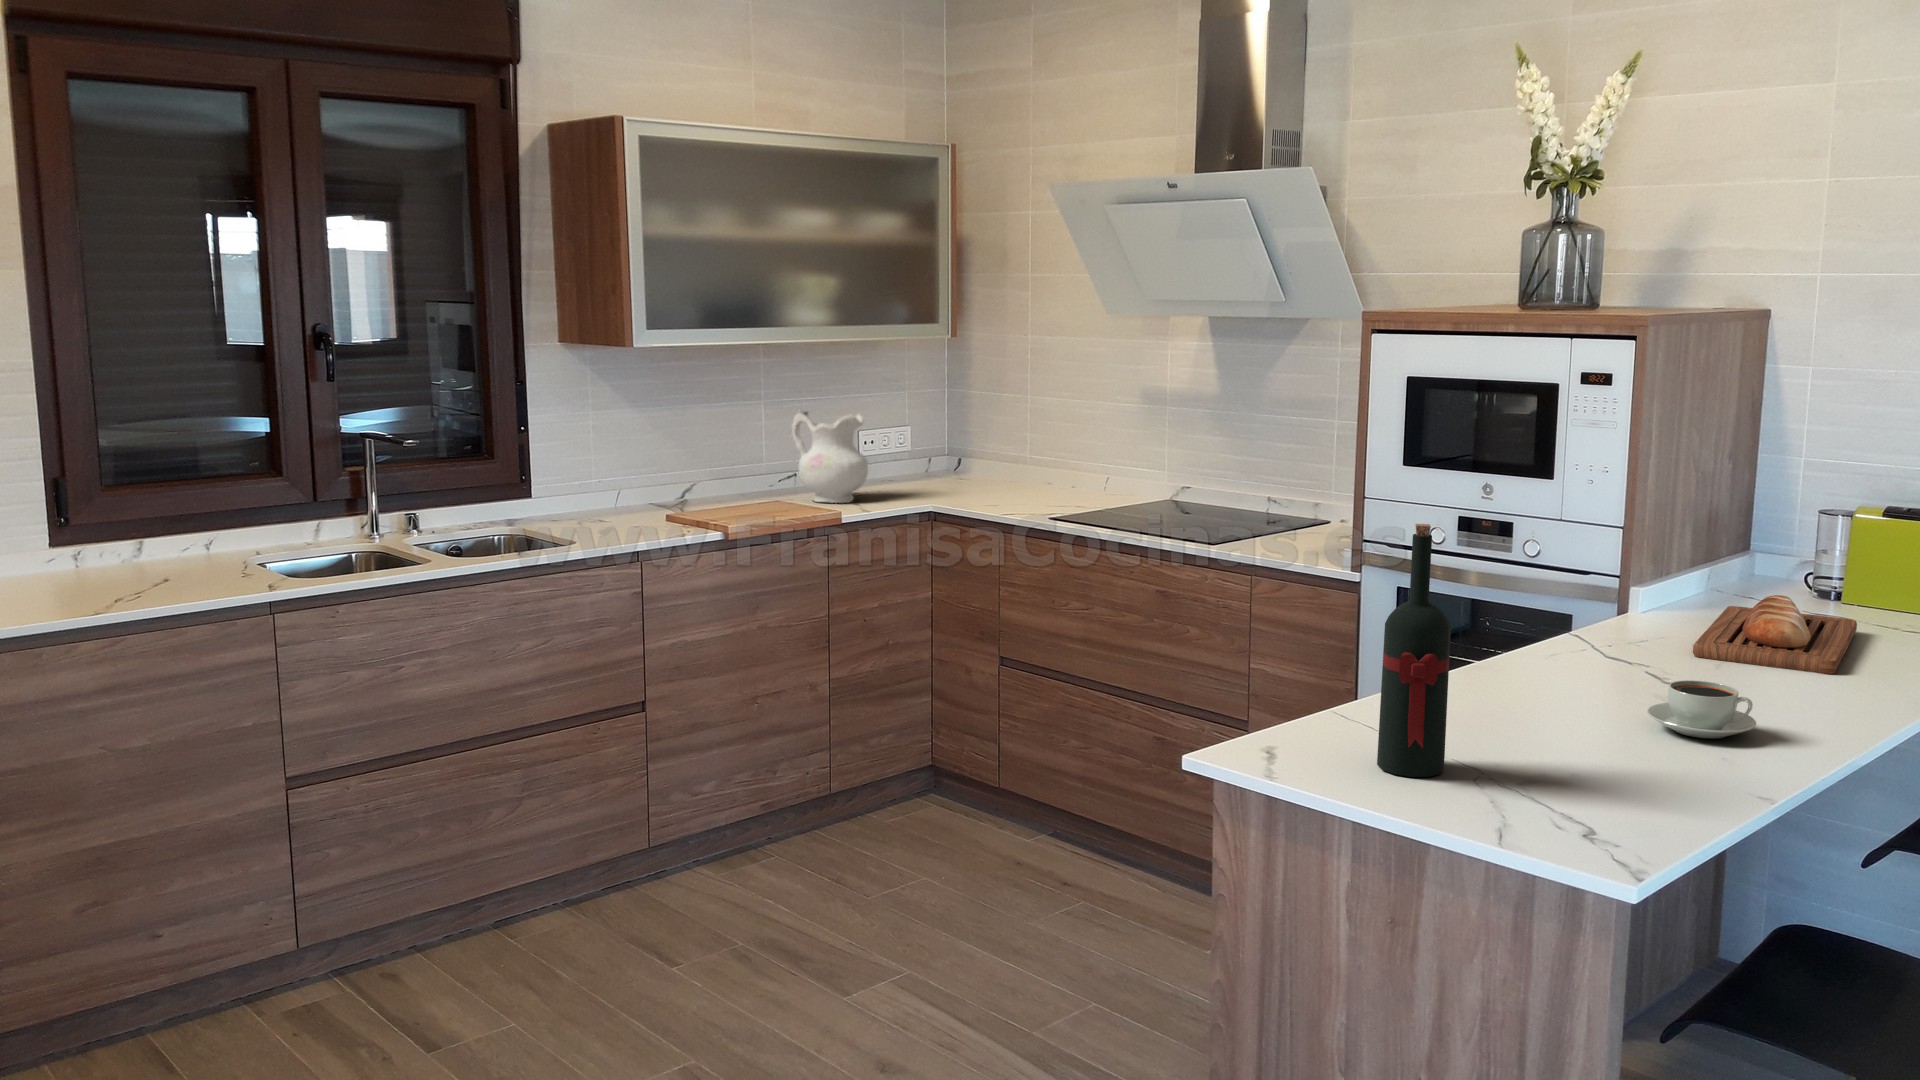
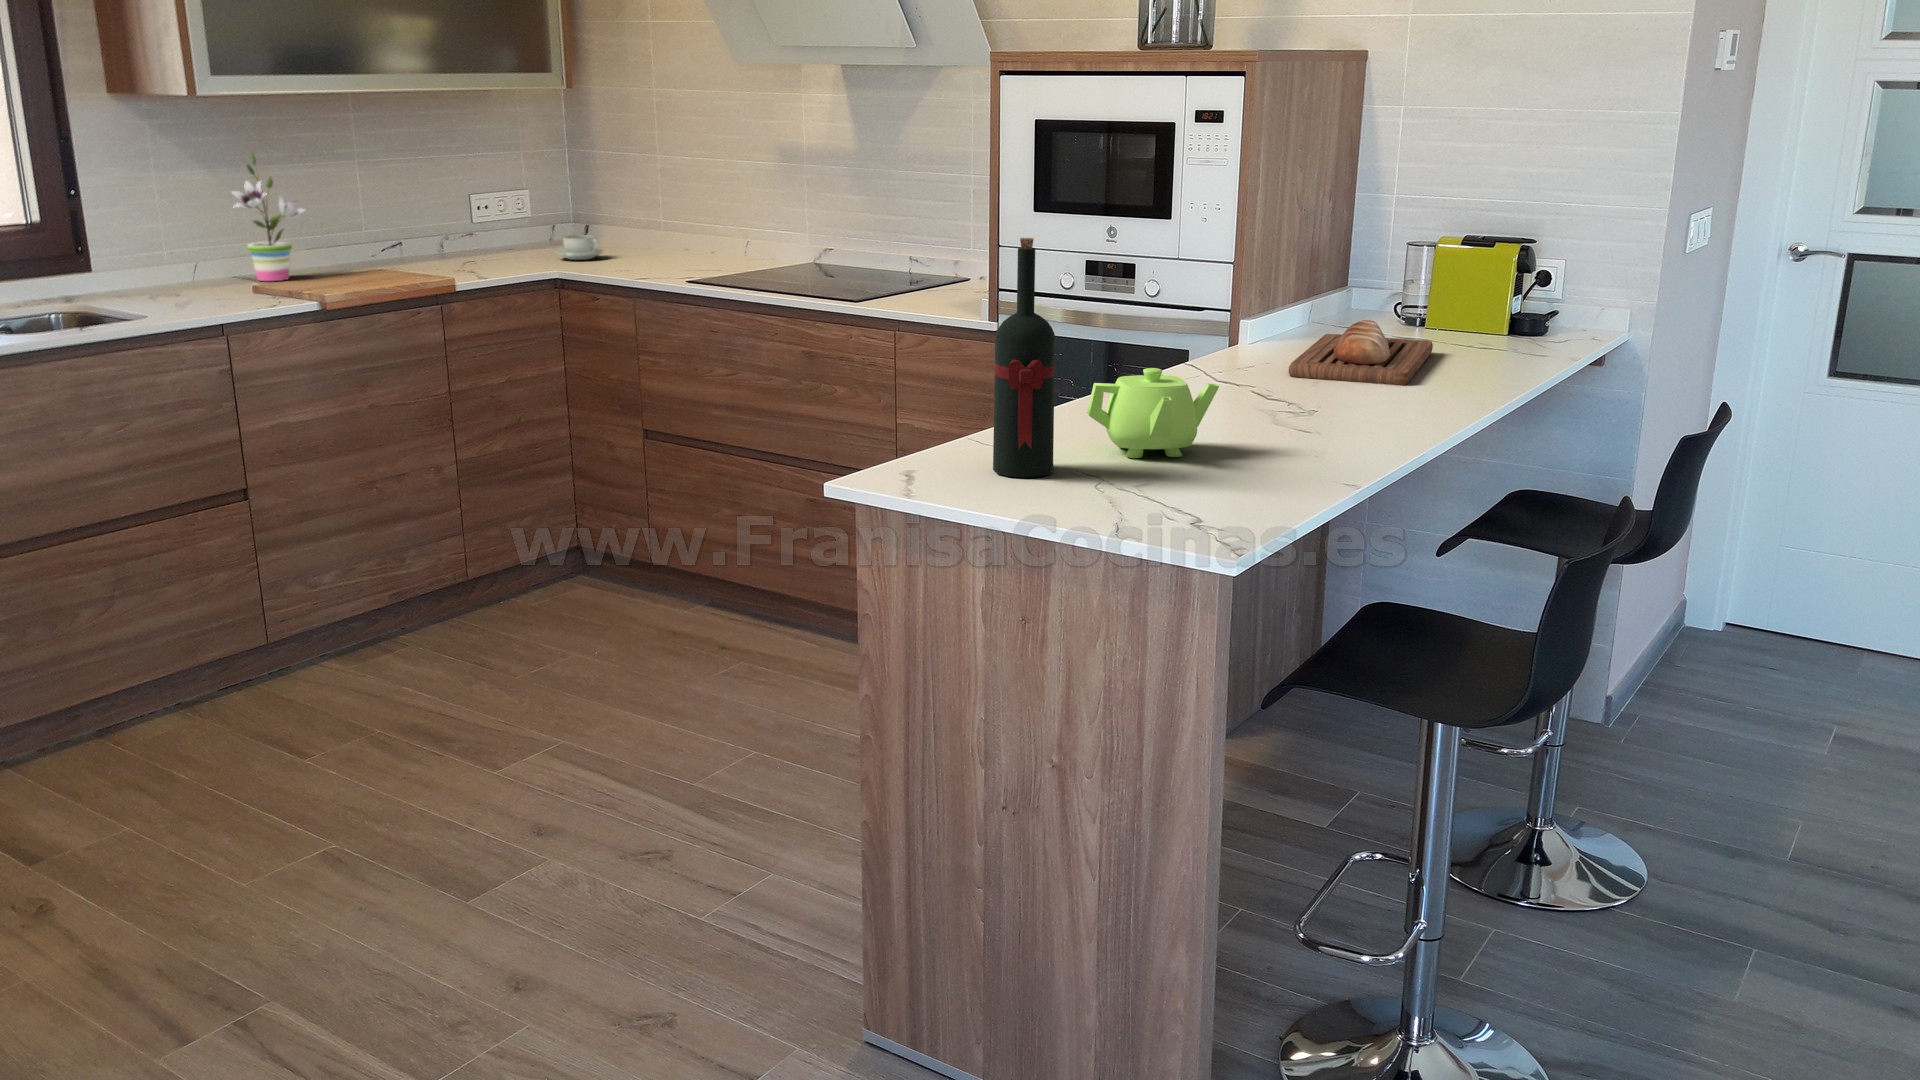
potted plant: none [654,393,719,508] -> present [232,152,306,281]
ceramic pitcher: present [792,410,868,503] -> none [393,170,483,273]
teapot: none [1480,660,1632,759] -> present [1087,368,1219,458]
coffee cup: present [1647,680,1756,738] -> present [556,235,603,260]

